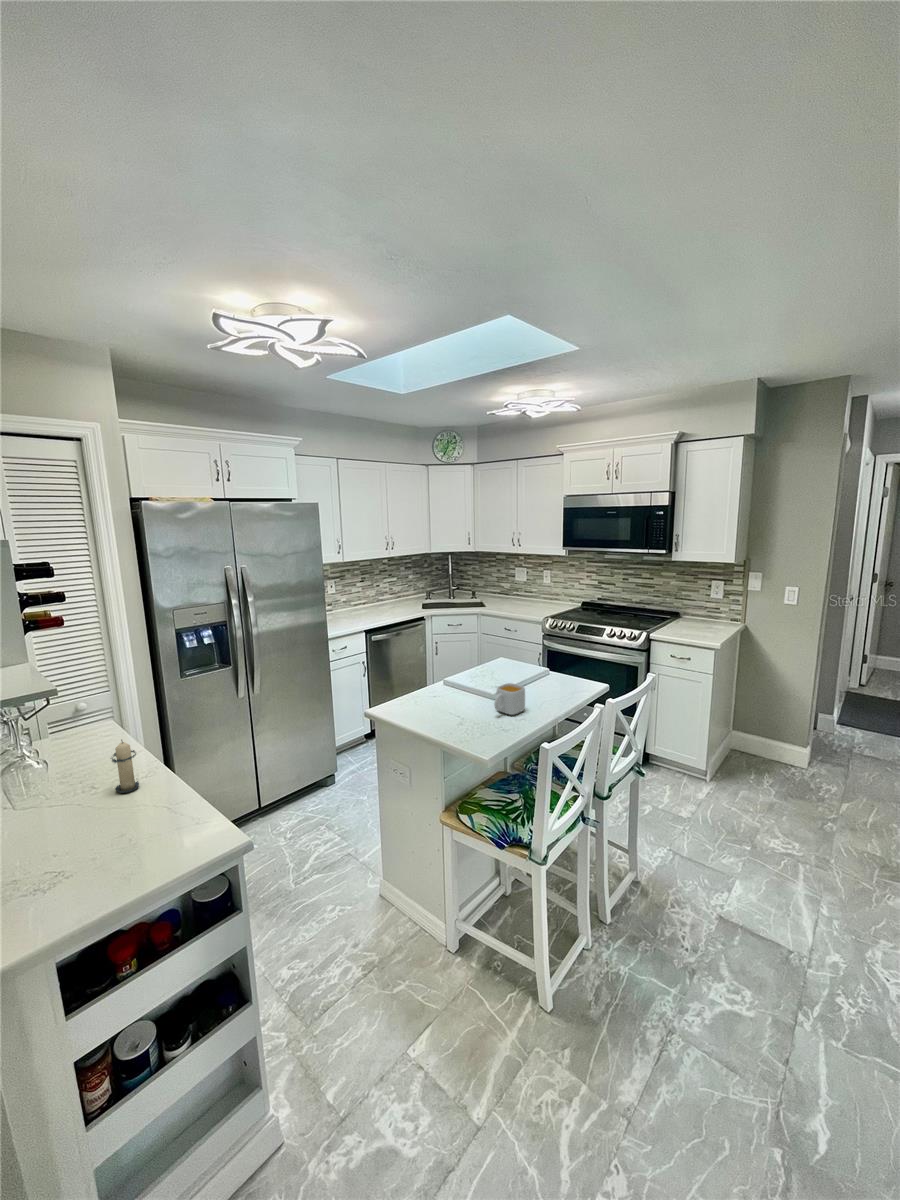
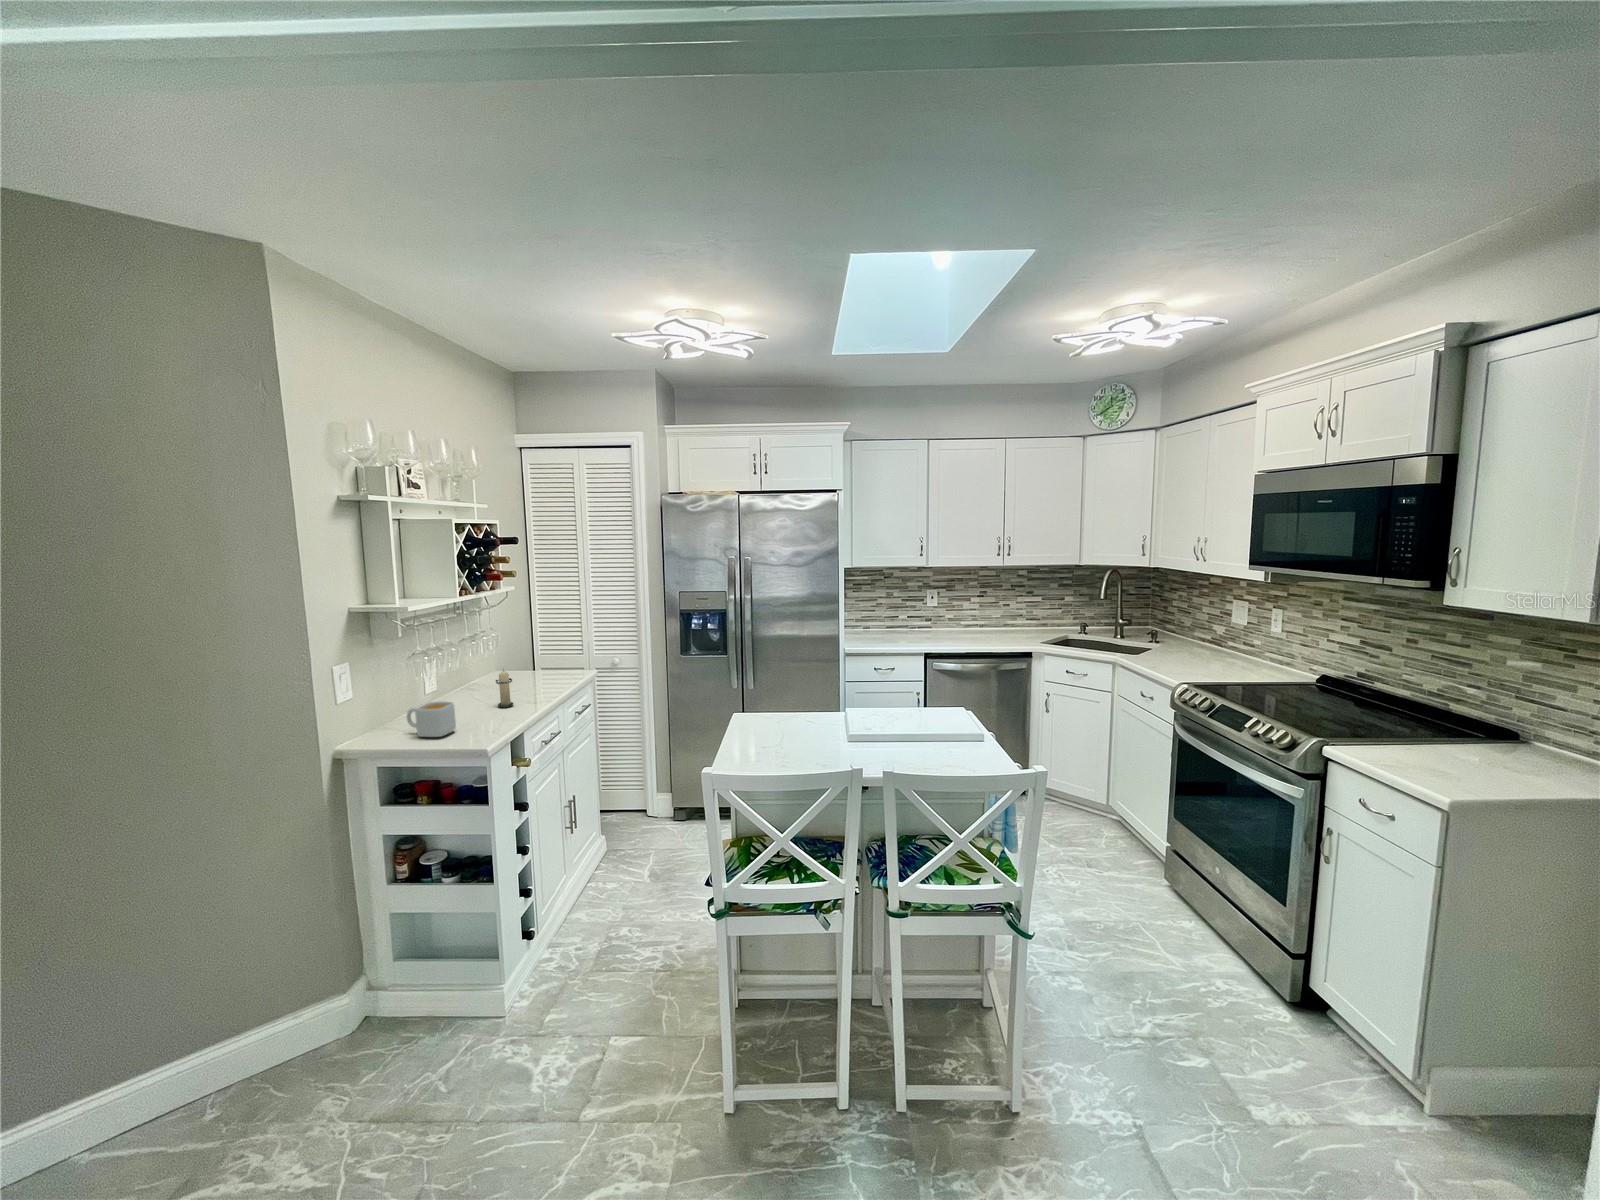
mug: present [494,683,525,715] -> present [406,701,456,737]

